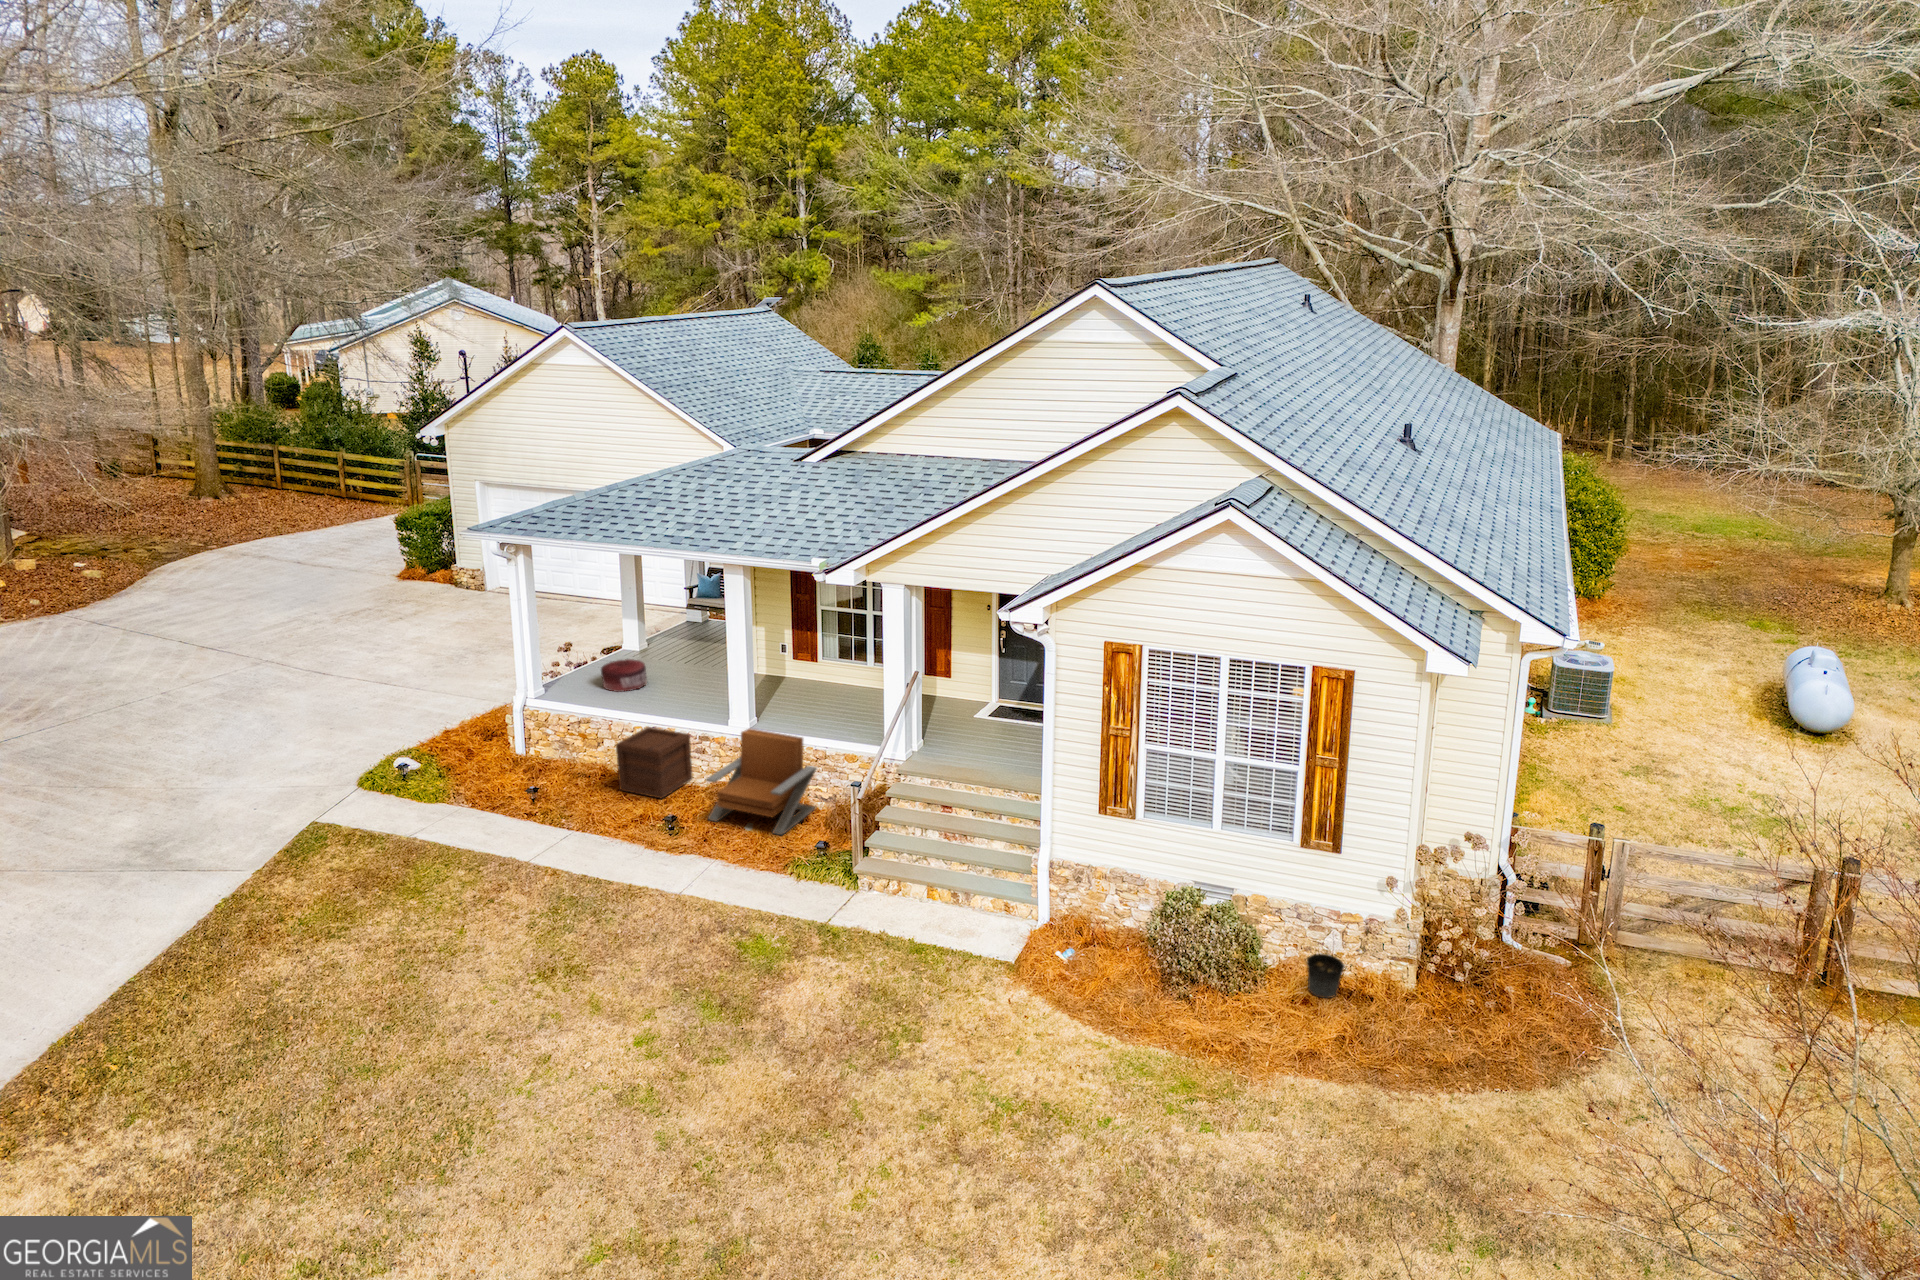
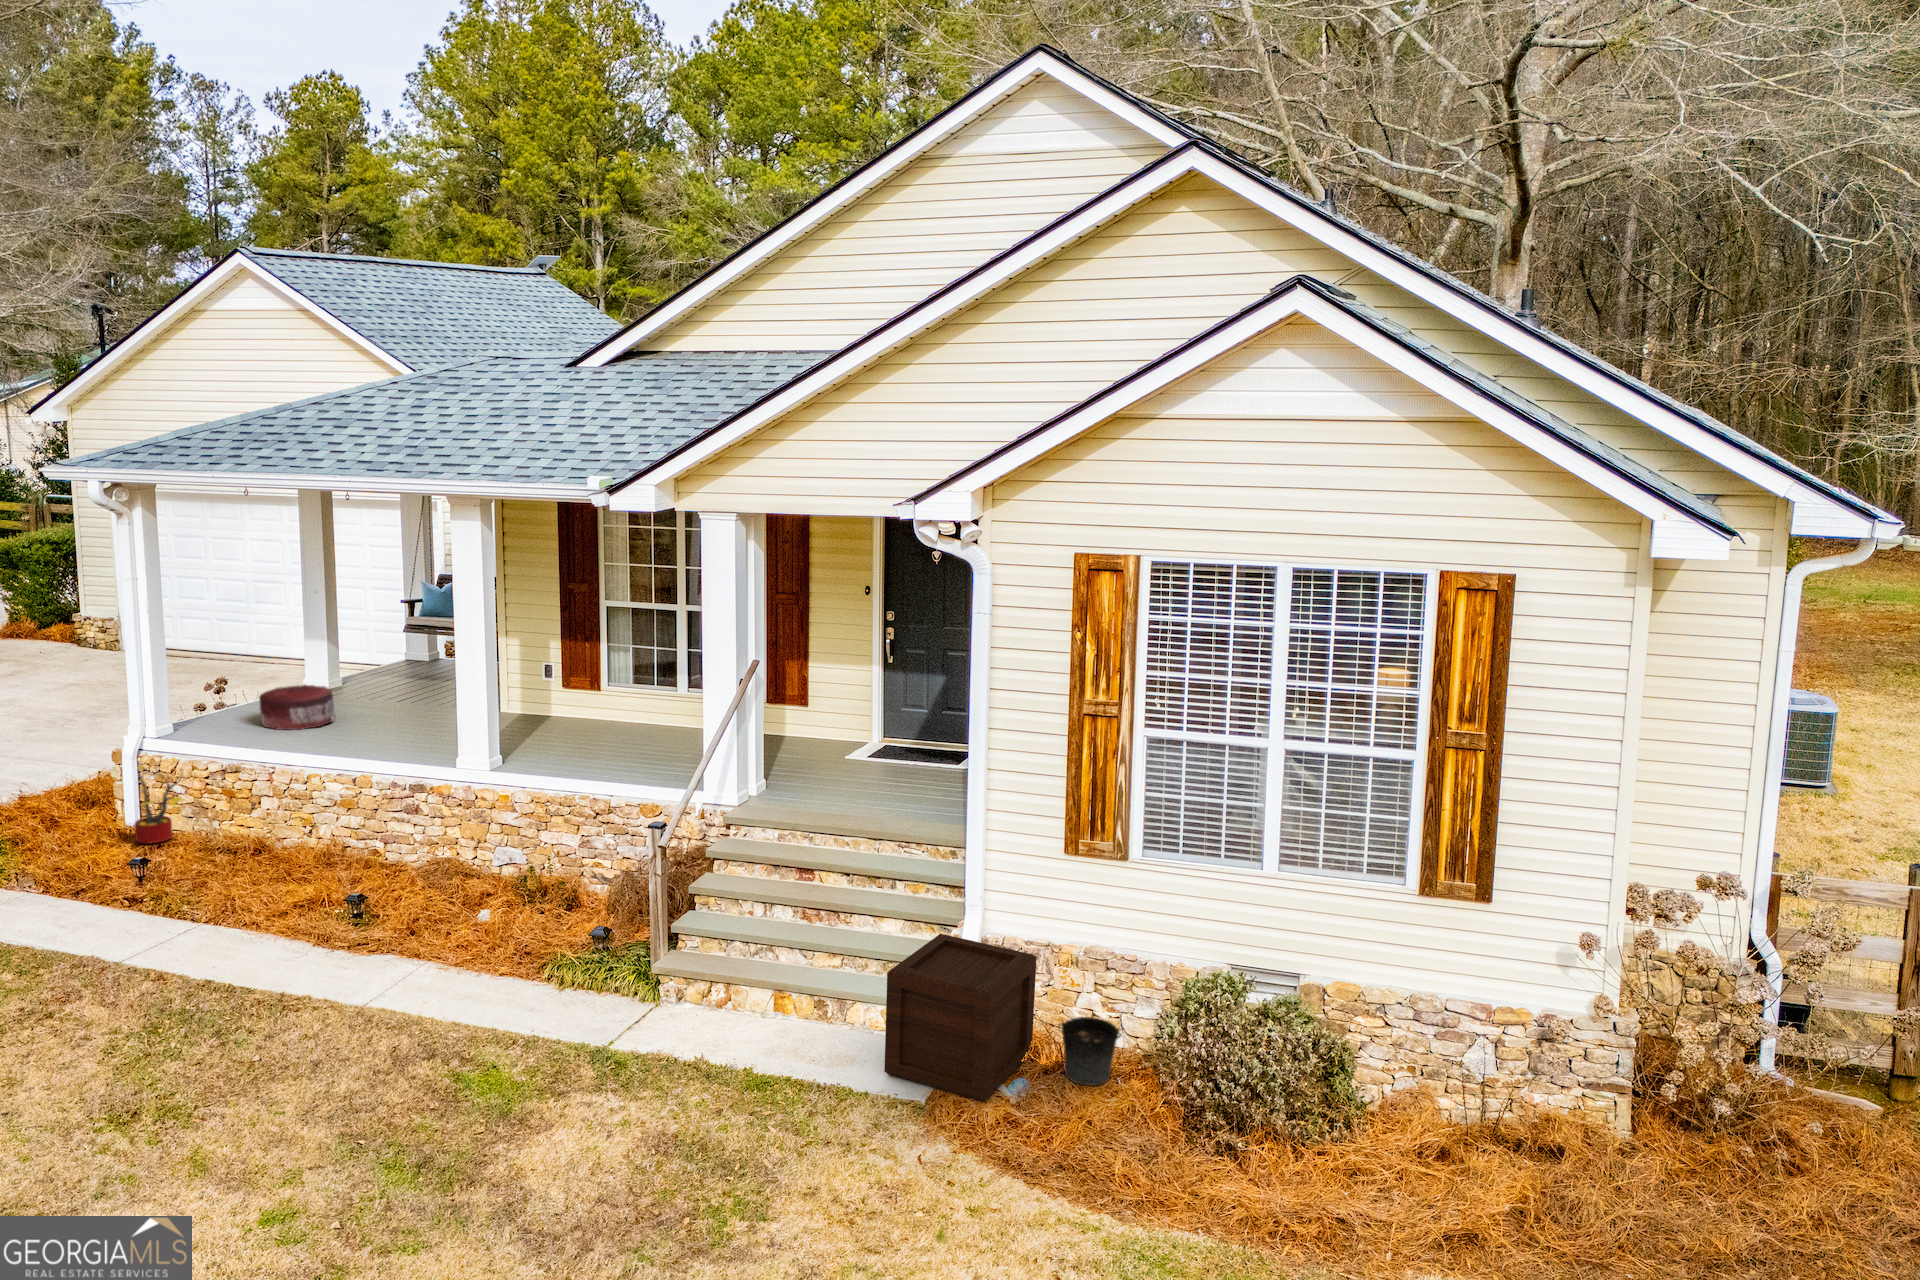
decorative plant: none [535,714,564,769] -> present [135,765,183,844]
wooden crate: present [616,727,692,799] -> present [884,934,1036,1101]
lounge chair: present [706,729,817,835] -> none [408,763,595,928]
bucket: present [1305,954,1345,998] -> present [1058,1017,1121,1086]

